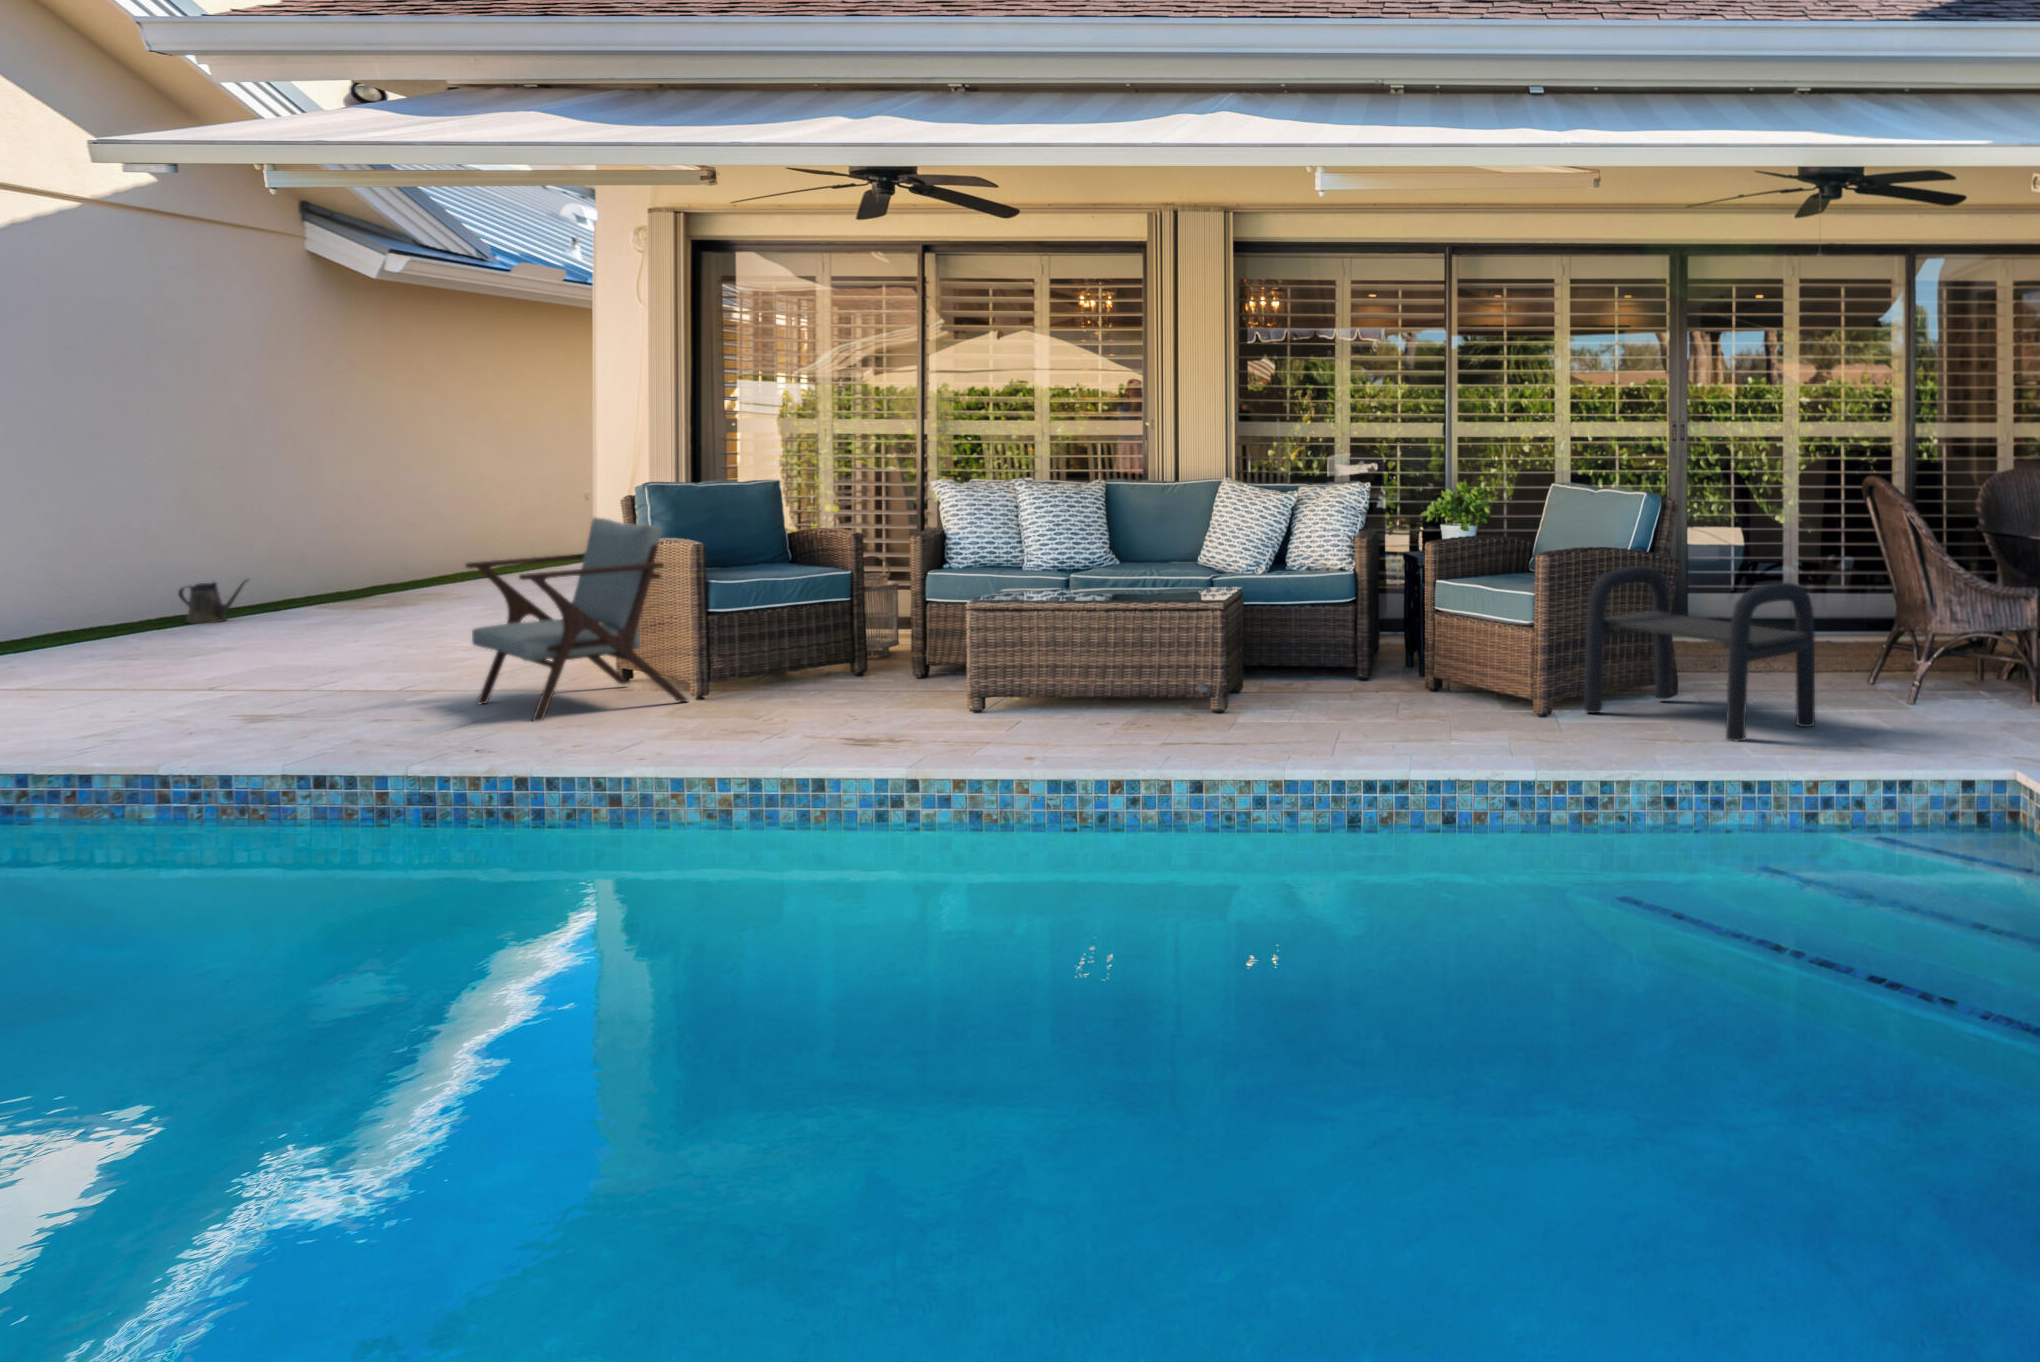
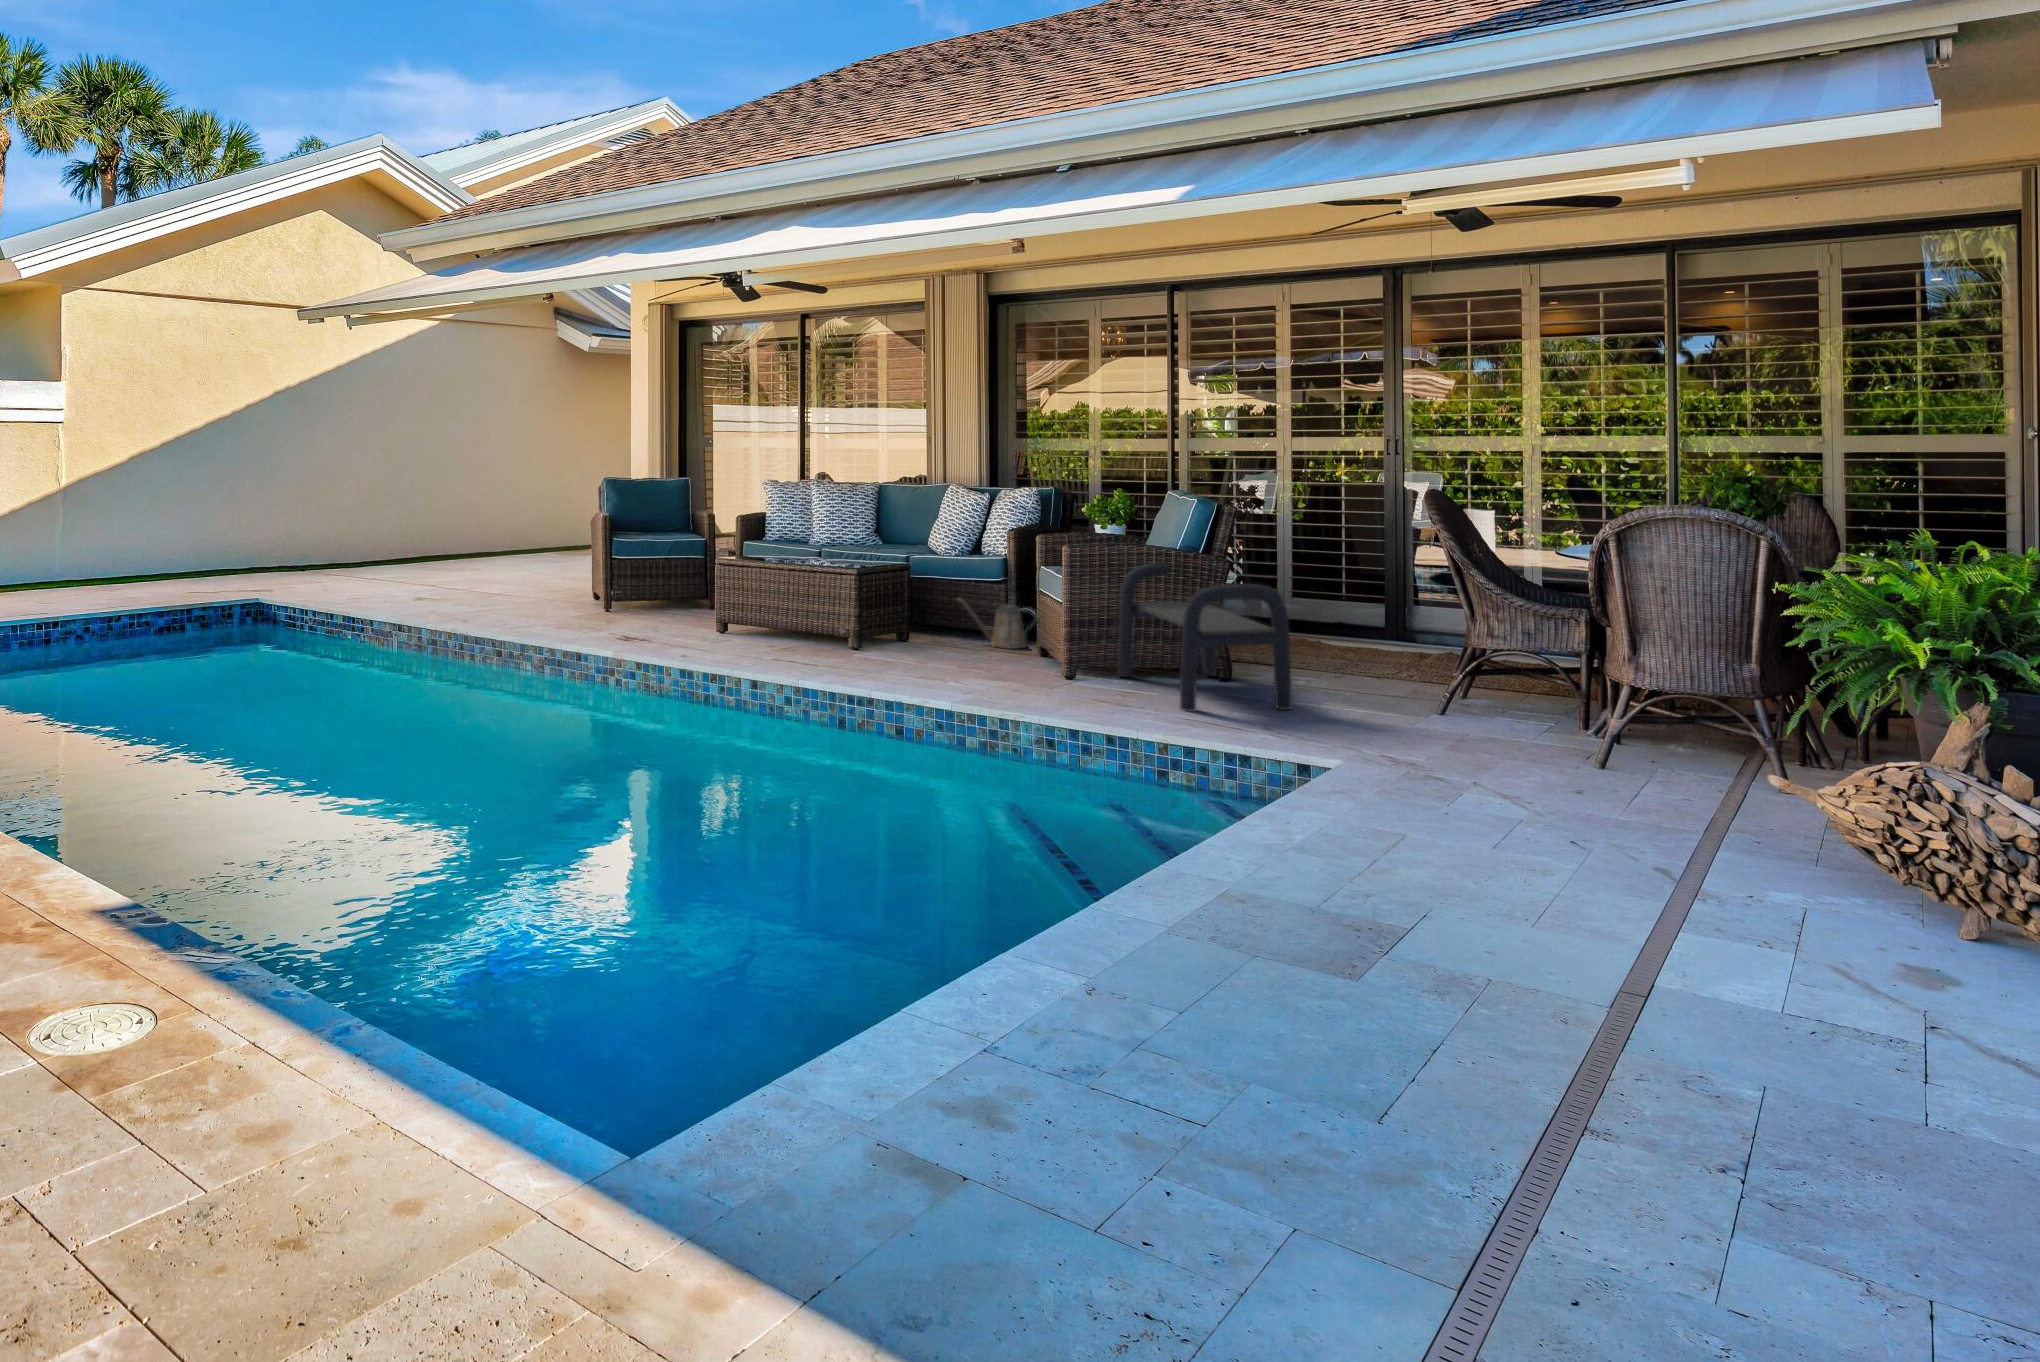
lounge chair: present [466,518,688,722] -> none [505,495,600,611]
watering can: present [178,580,247,624] -> present [960,600,1033,649]

